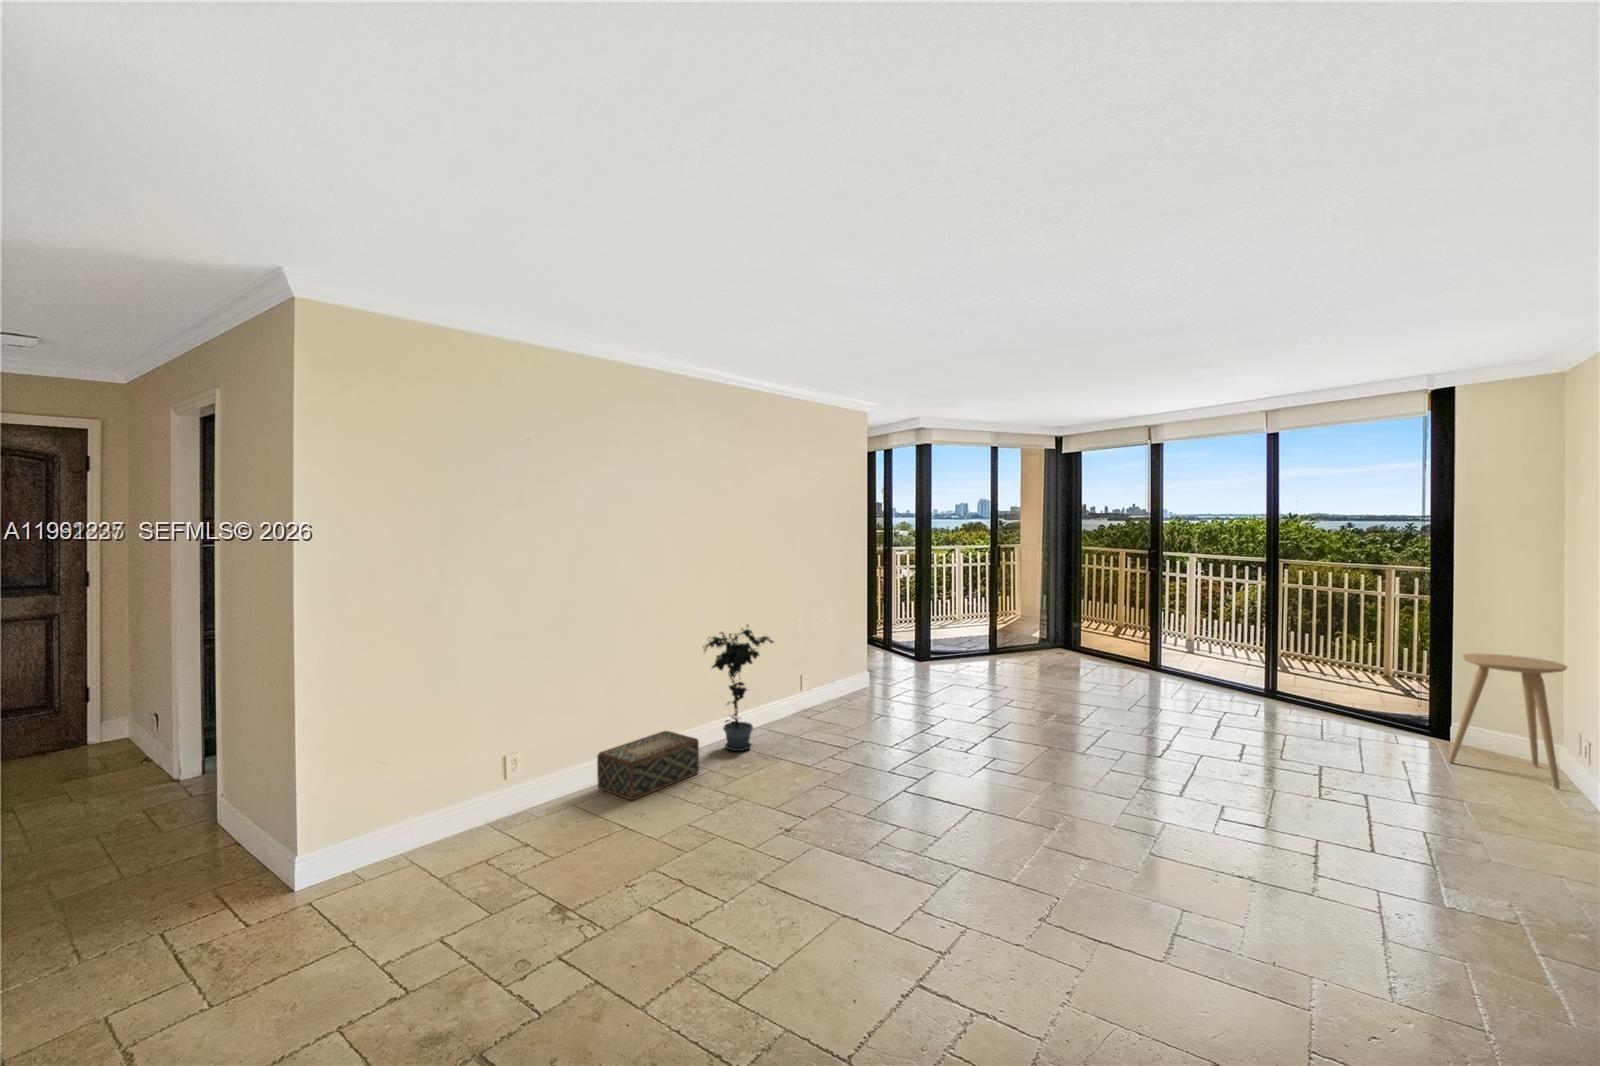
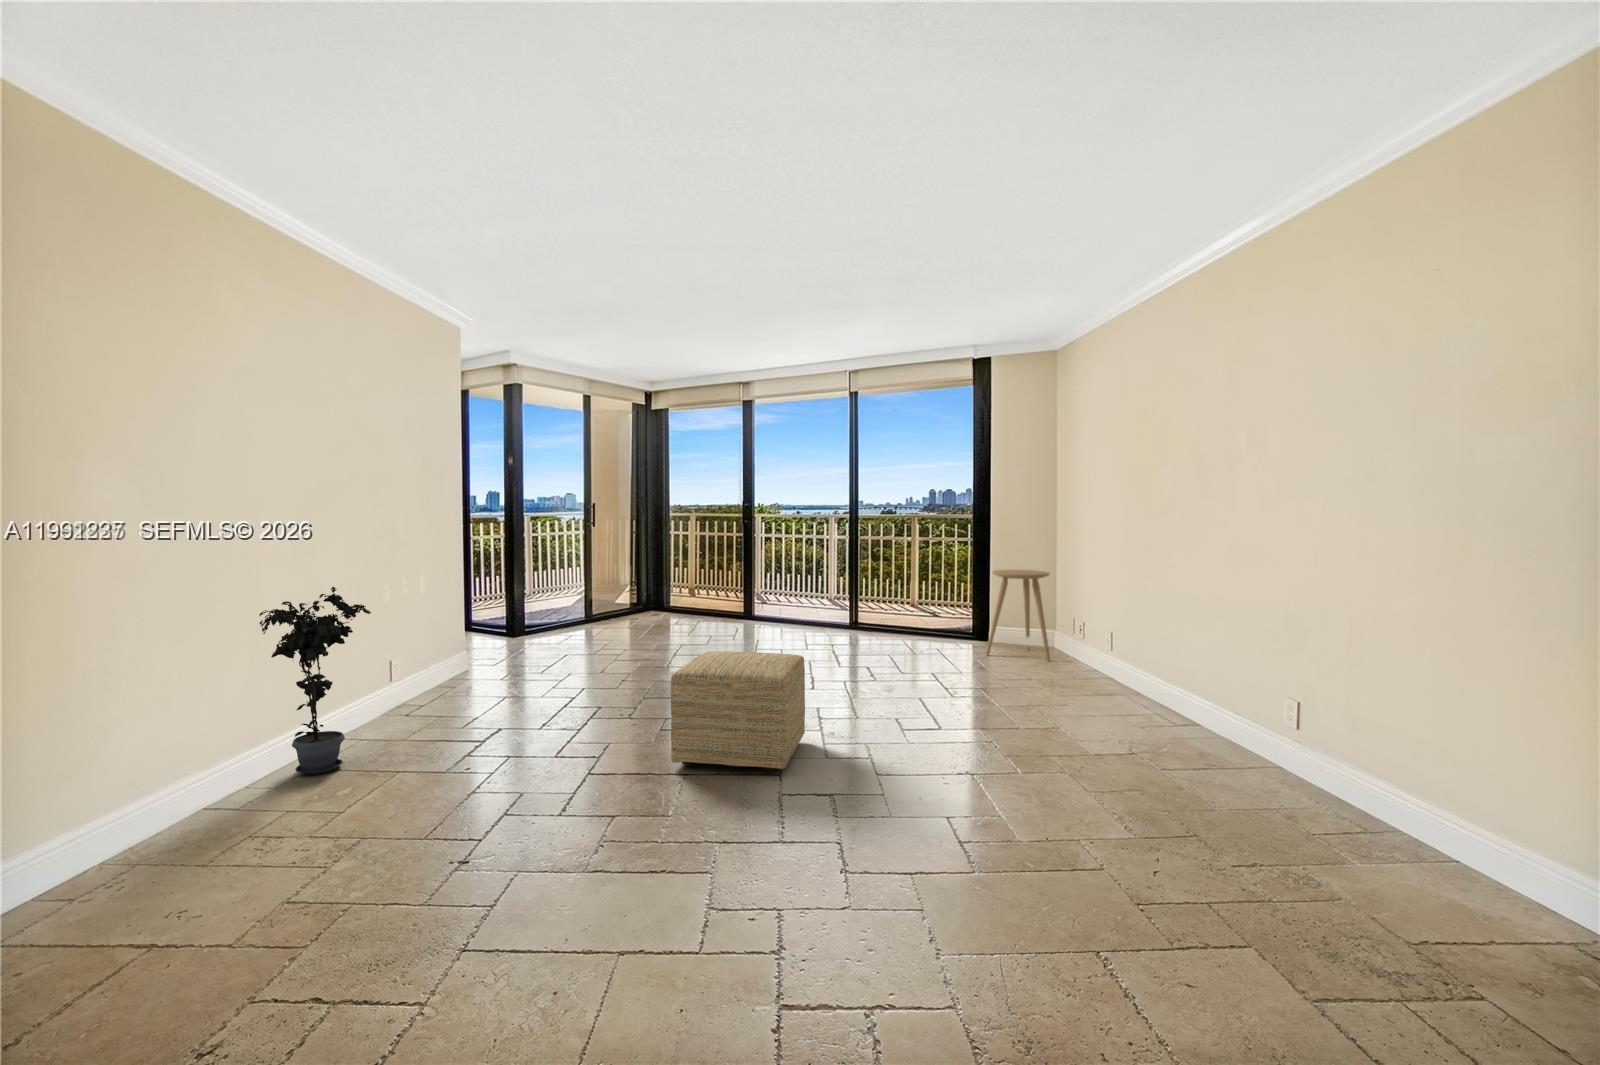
ottoman: none [963,709,1106,837] -> present [670,651,805,772]
woven basket: present [597,731,699,800] -> none [63,762,271,884]

